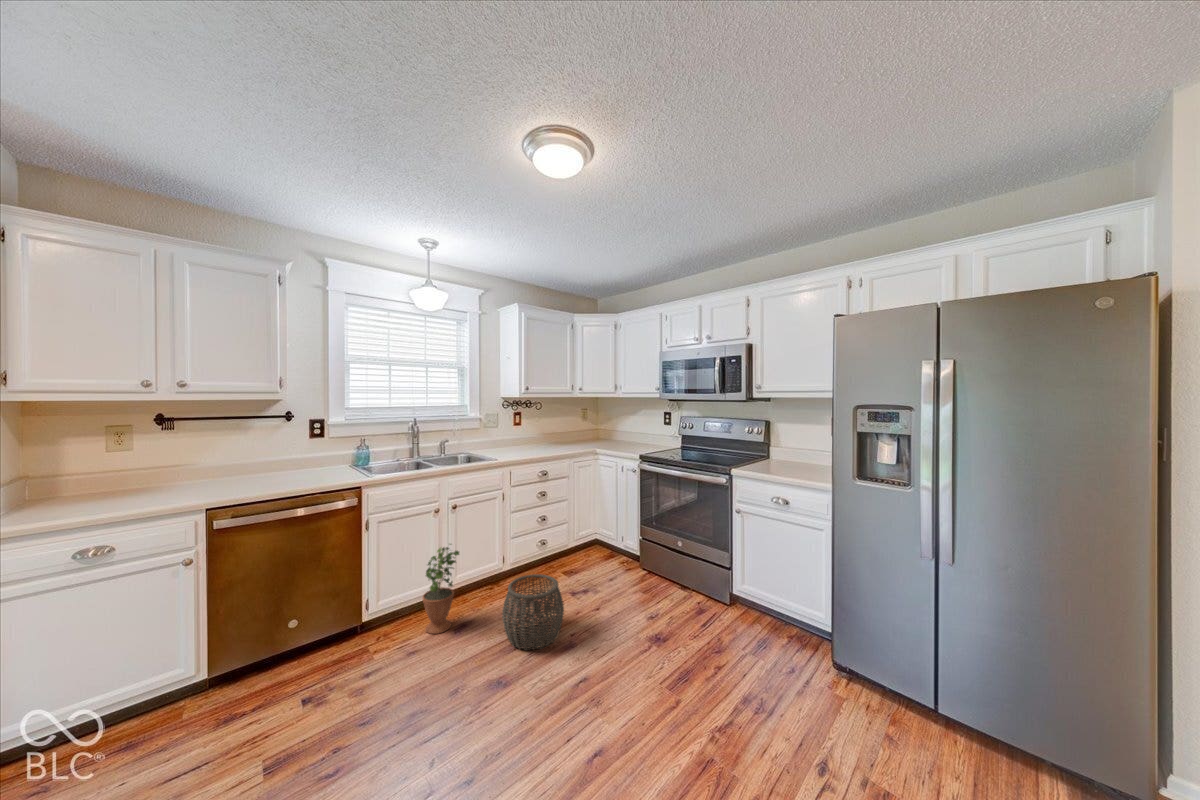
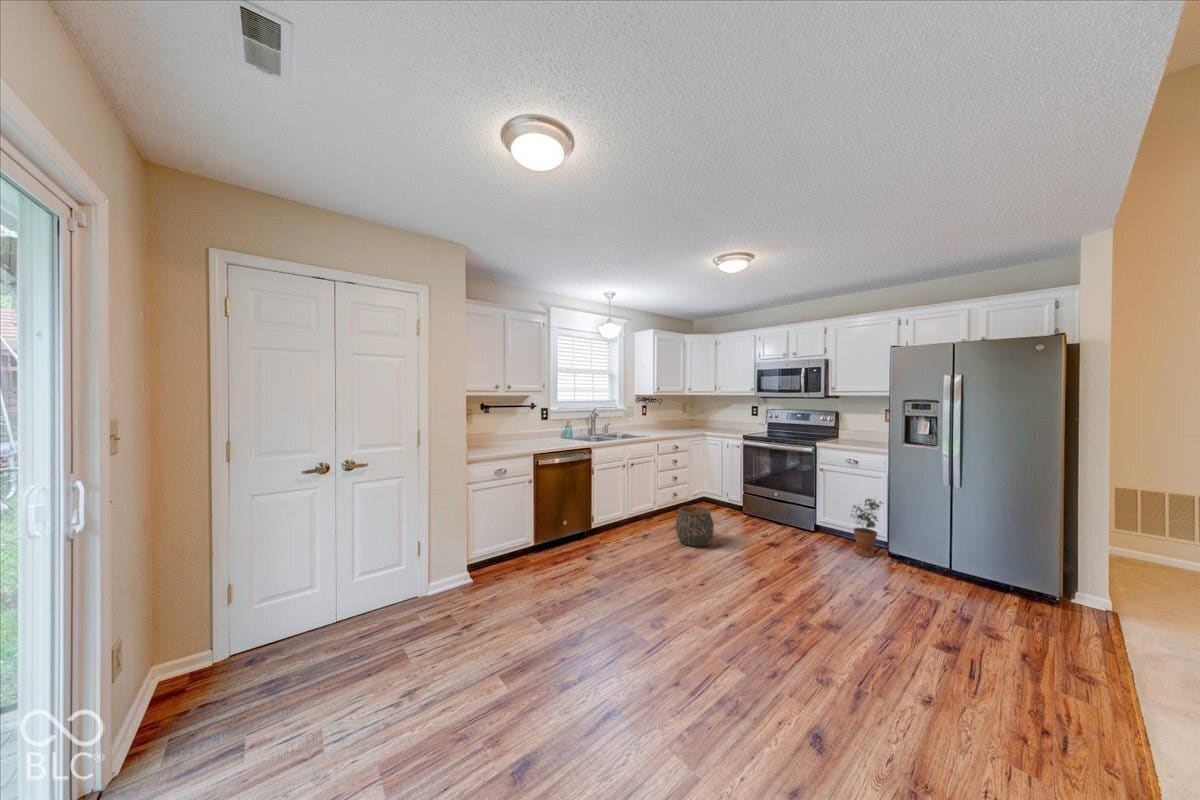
potted plant: present [423,544,459,634] -> present [851,498,883,557]

